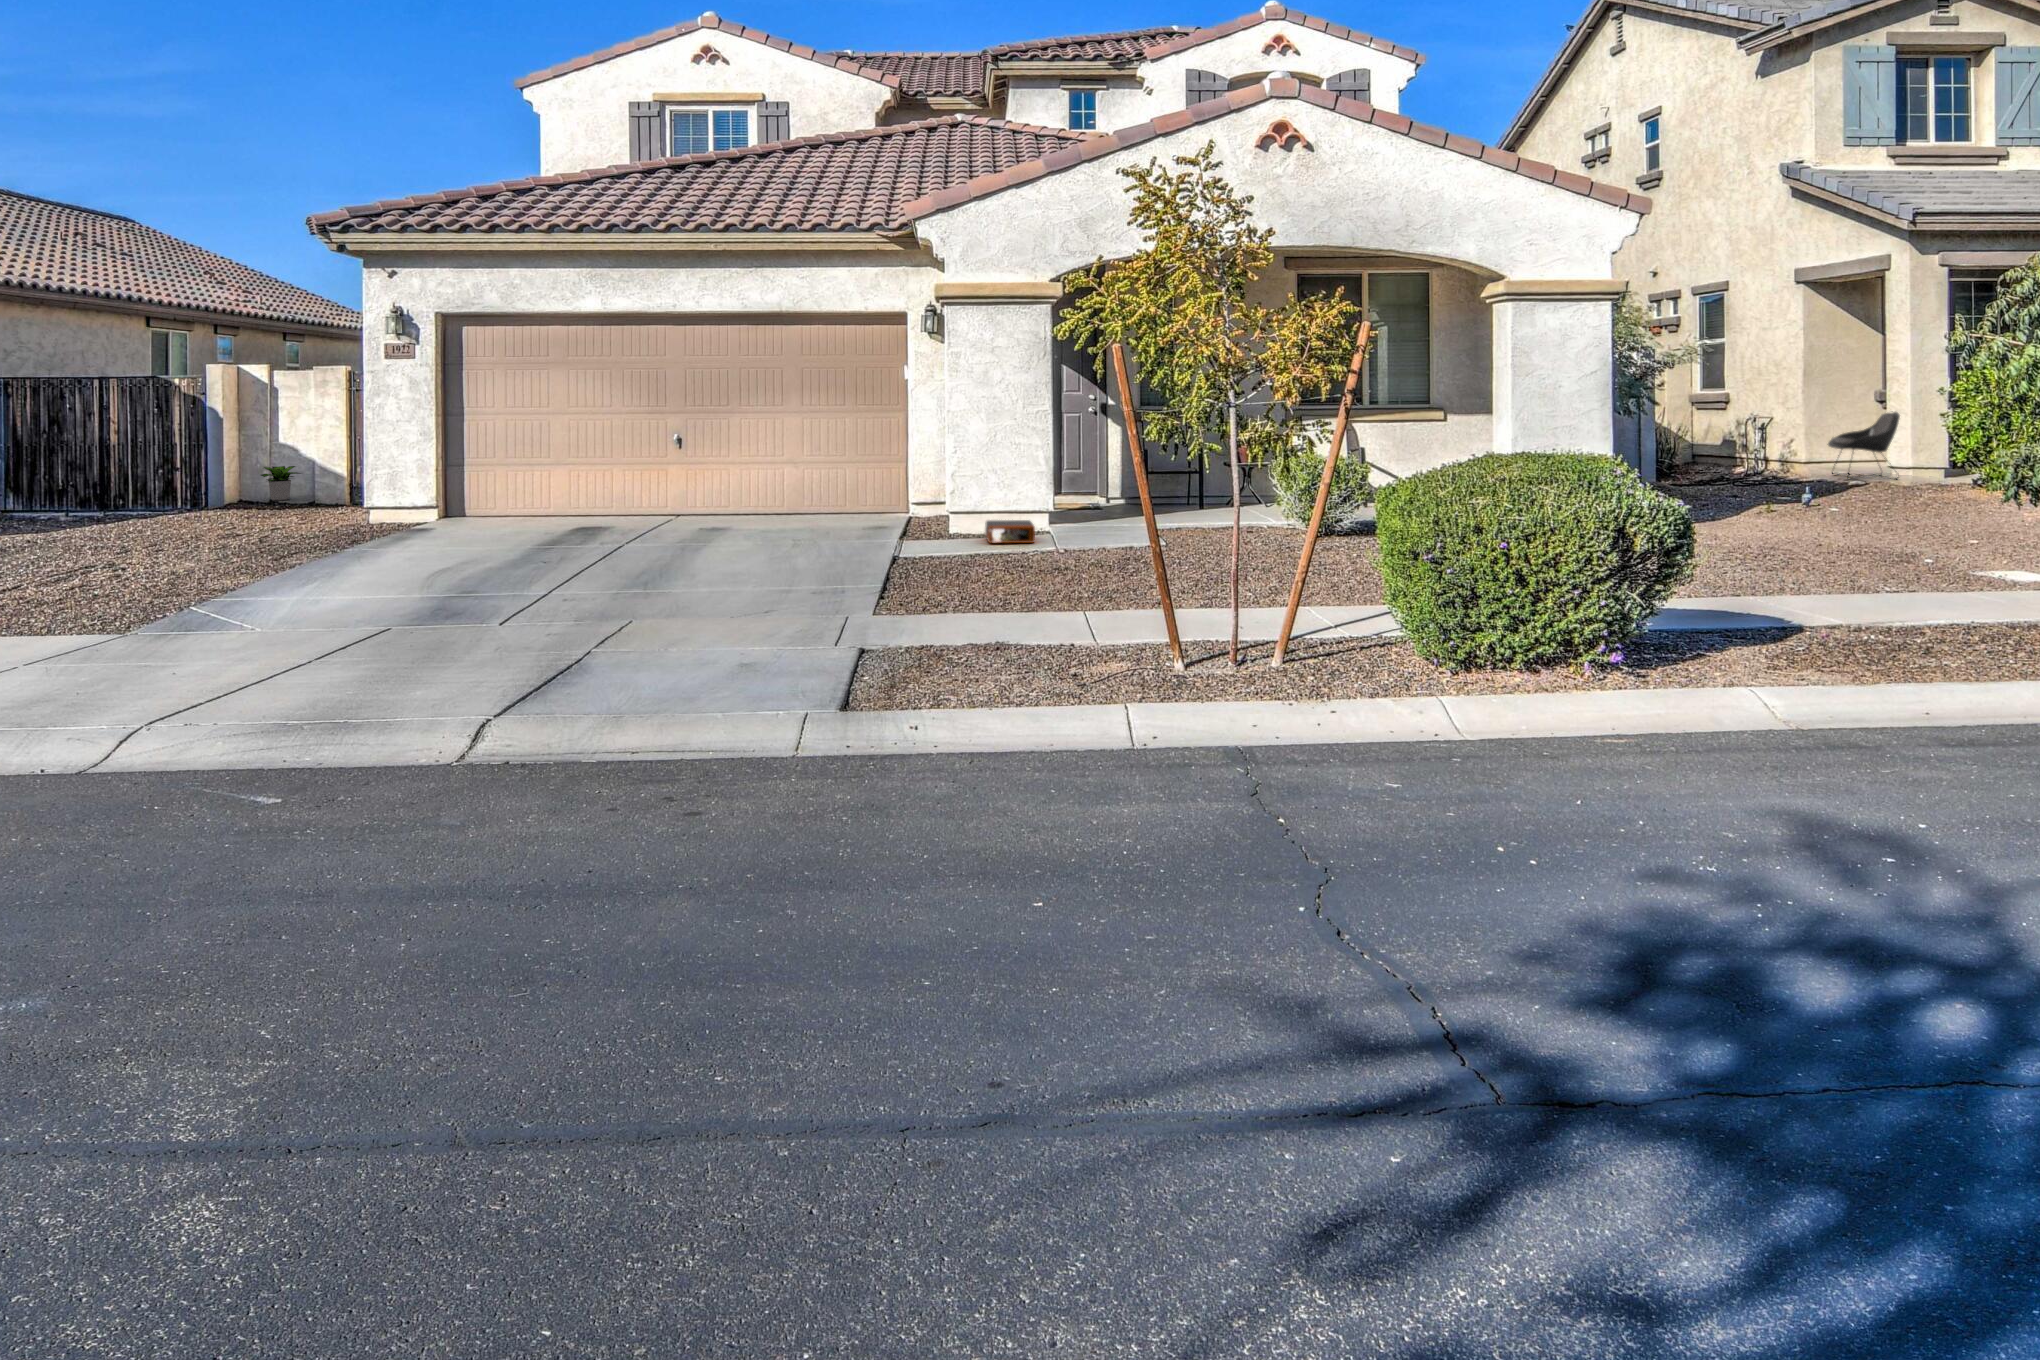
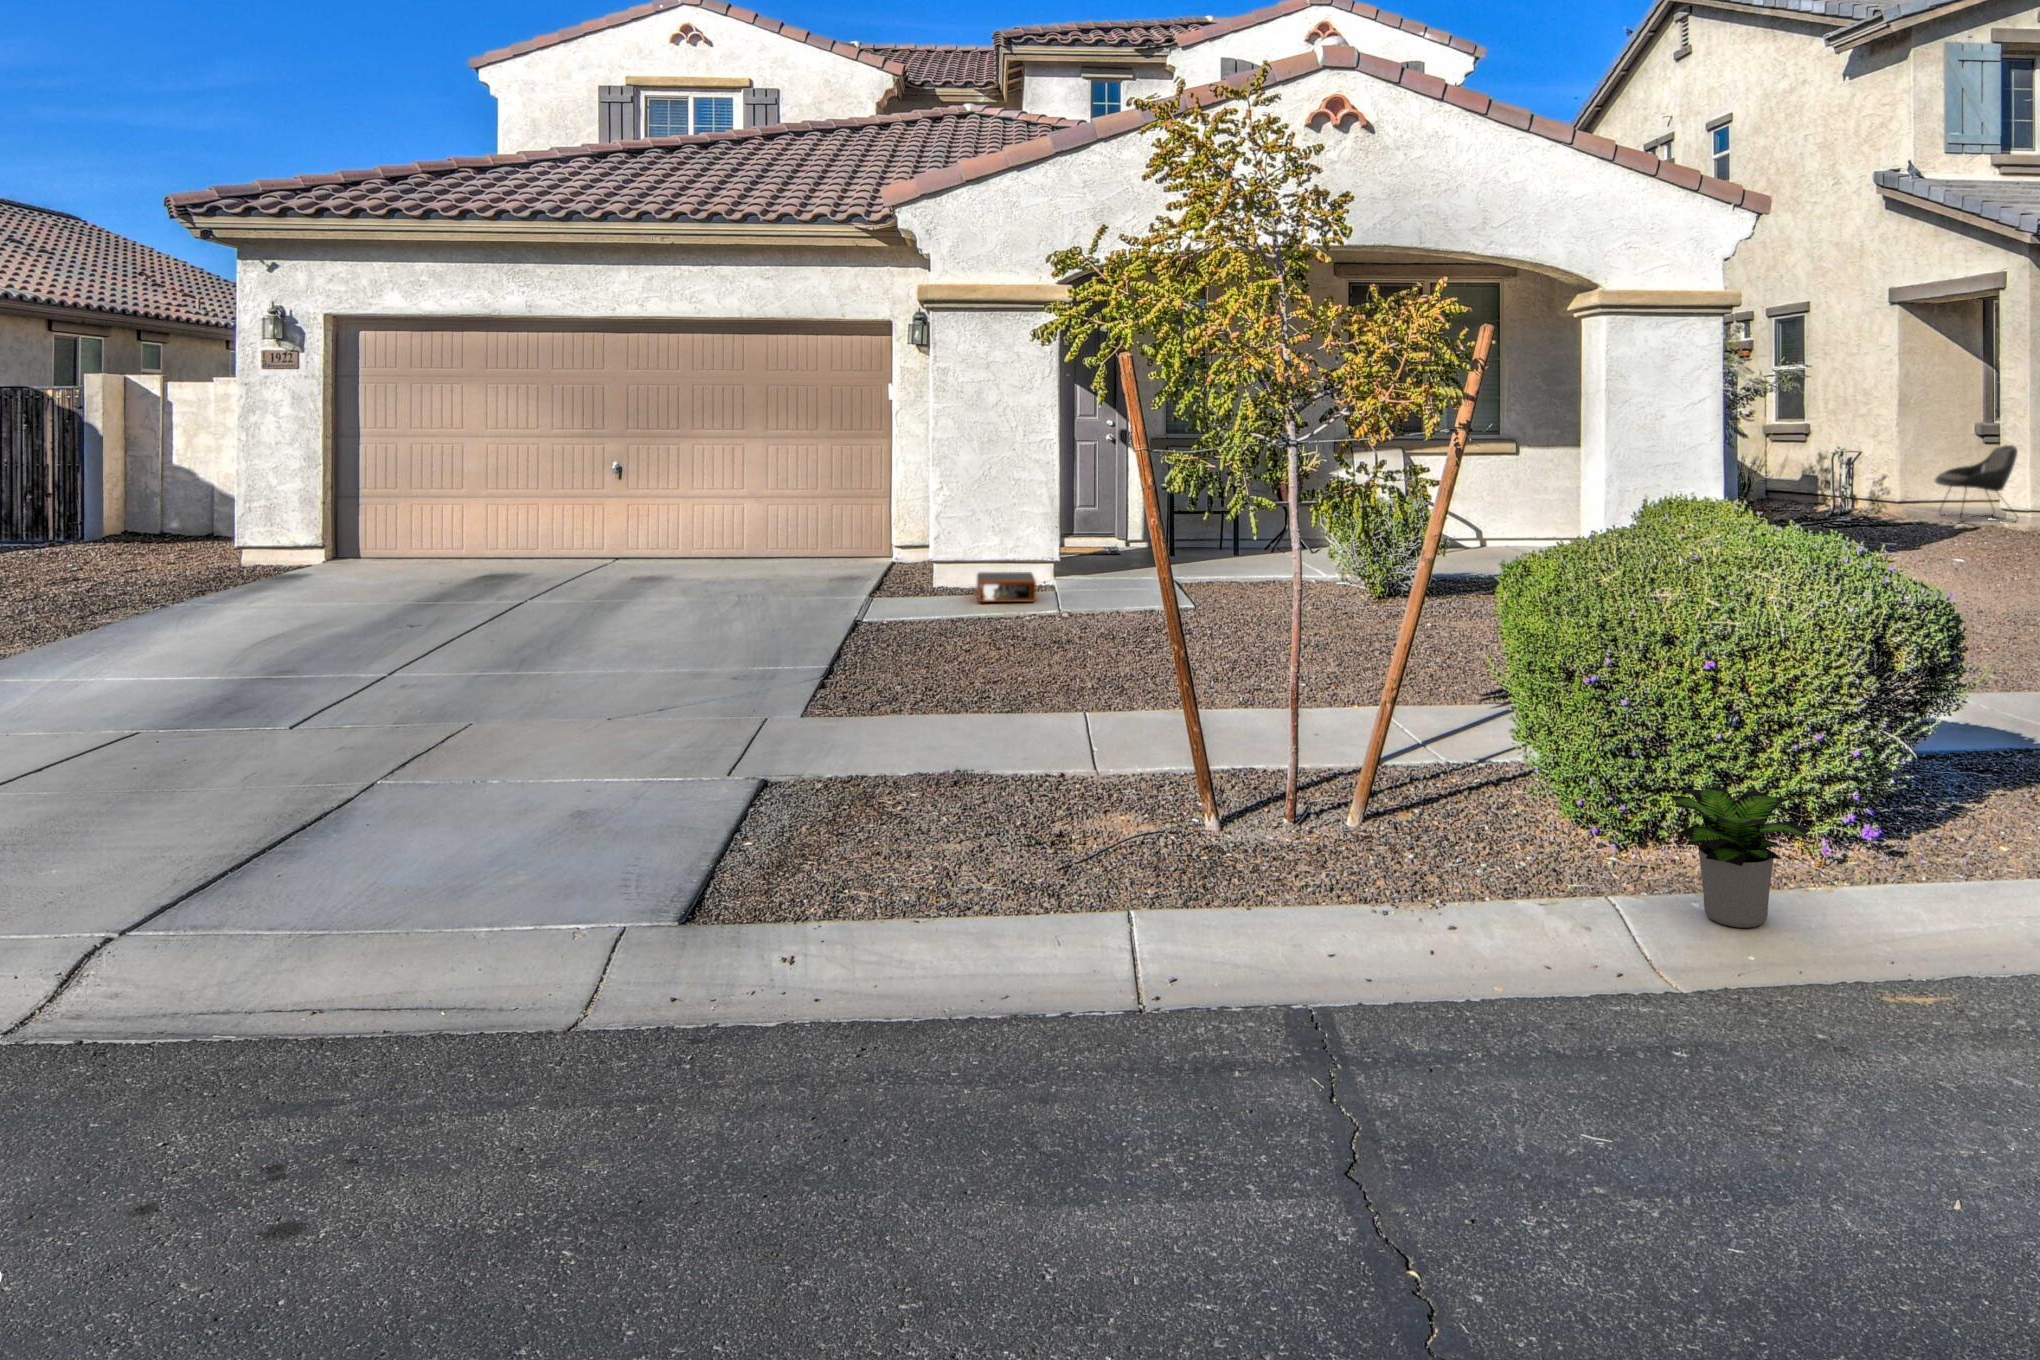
potted plant: present [261,466,301,500] -> present [1670,786,1810,928]

